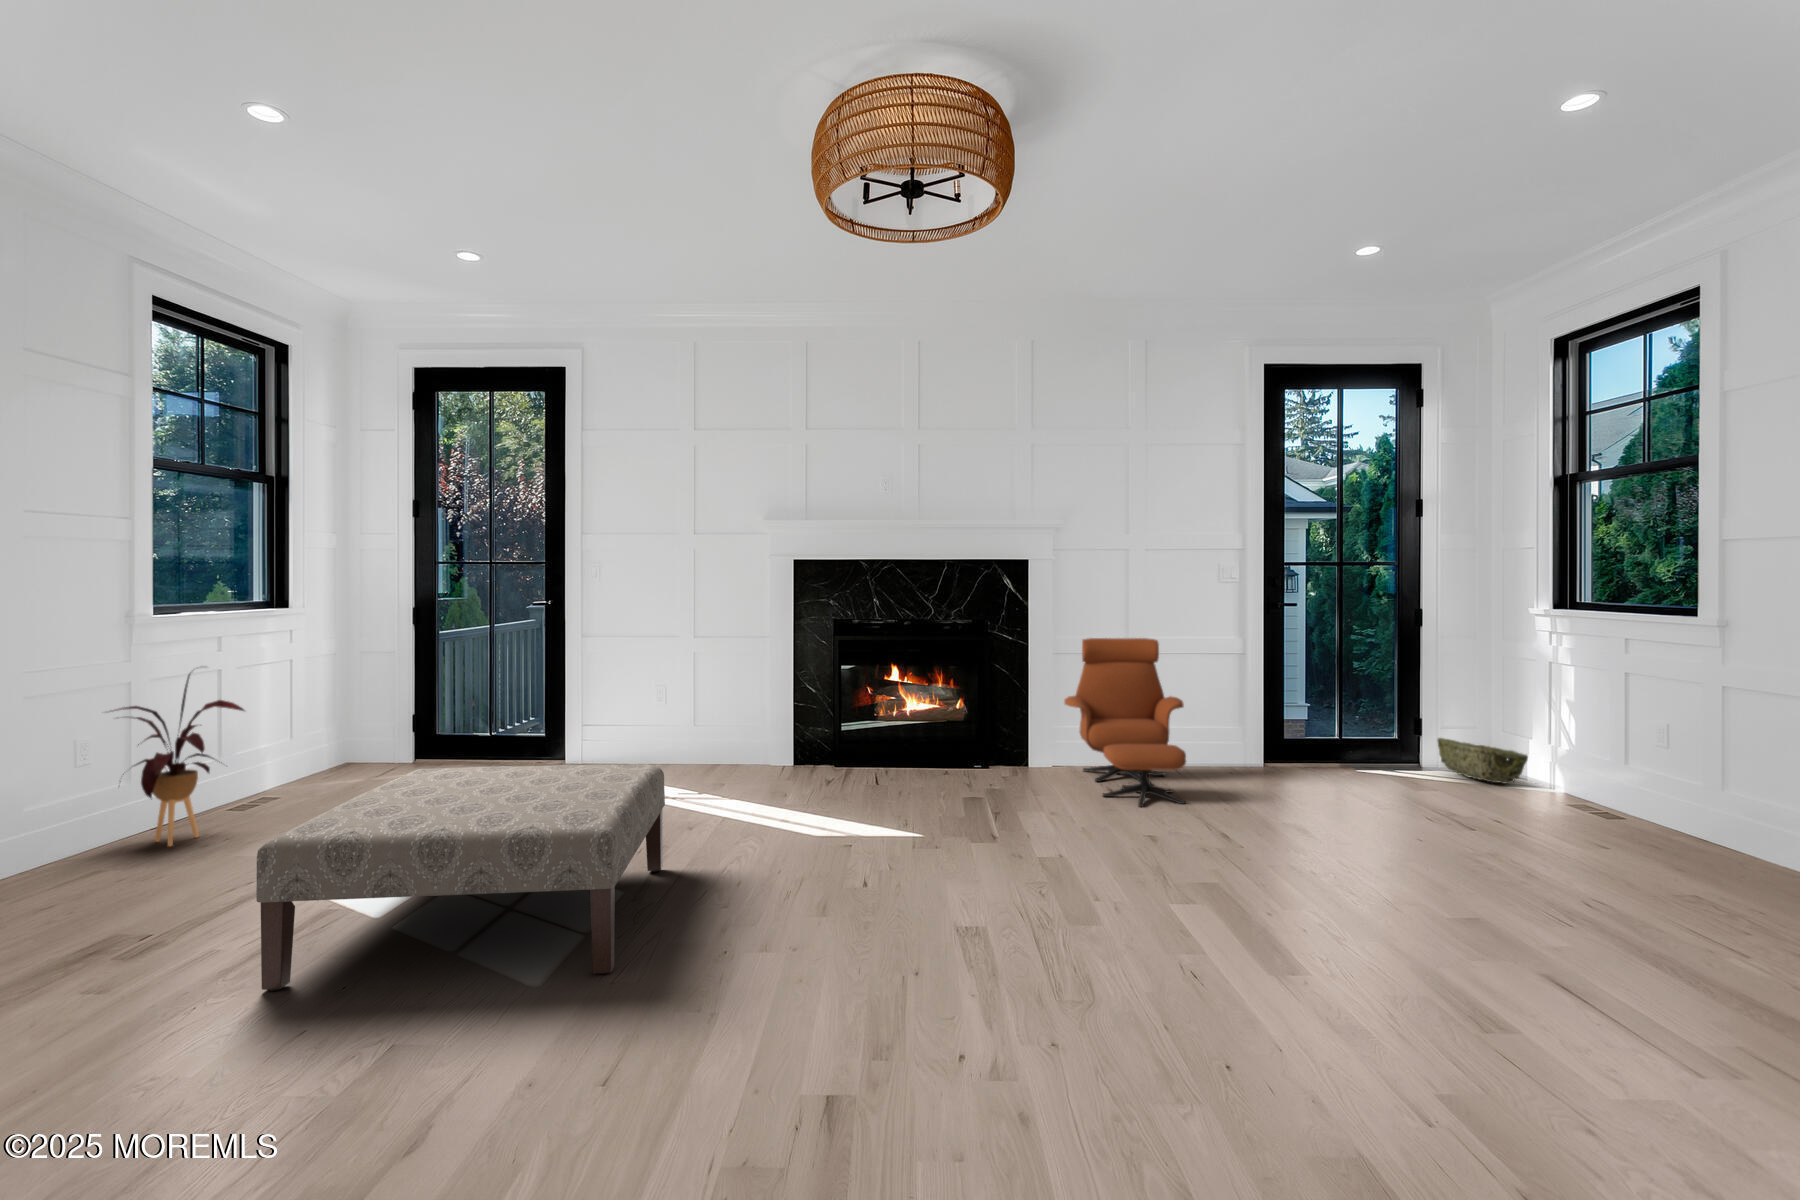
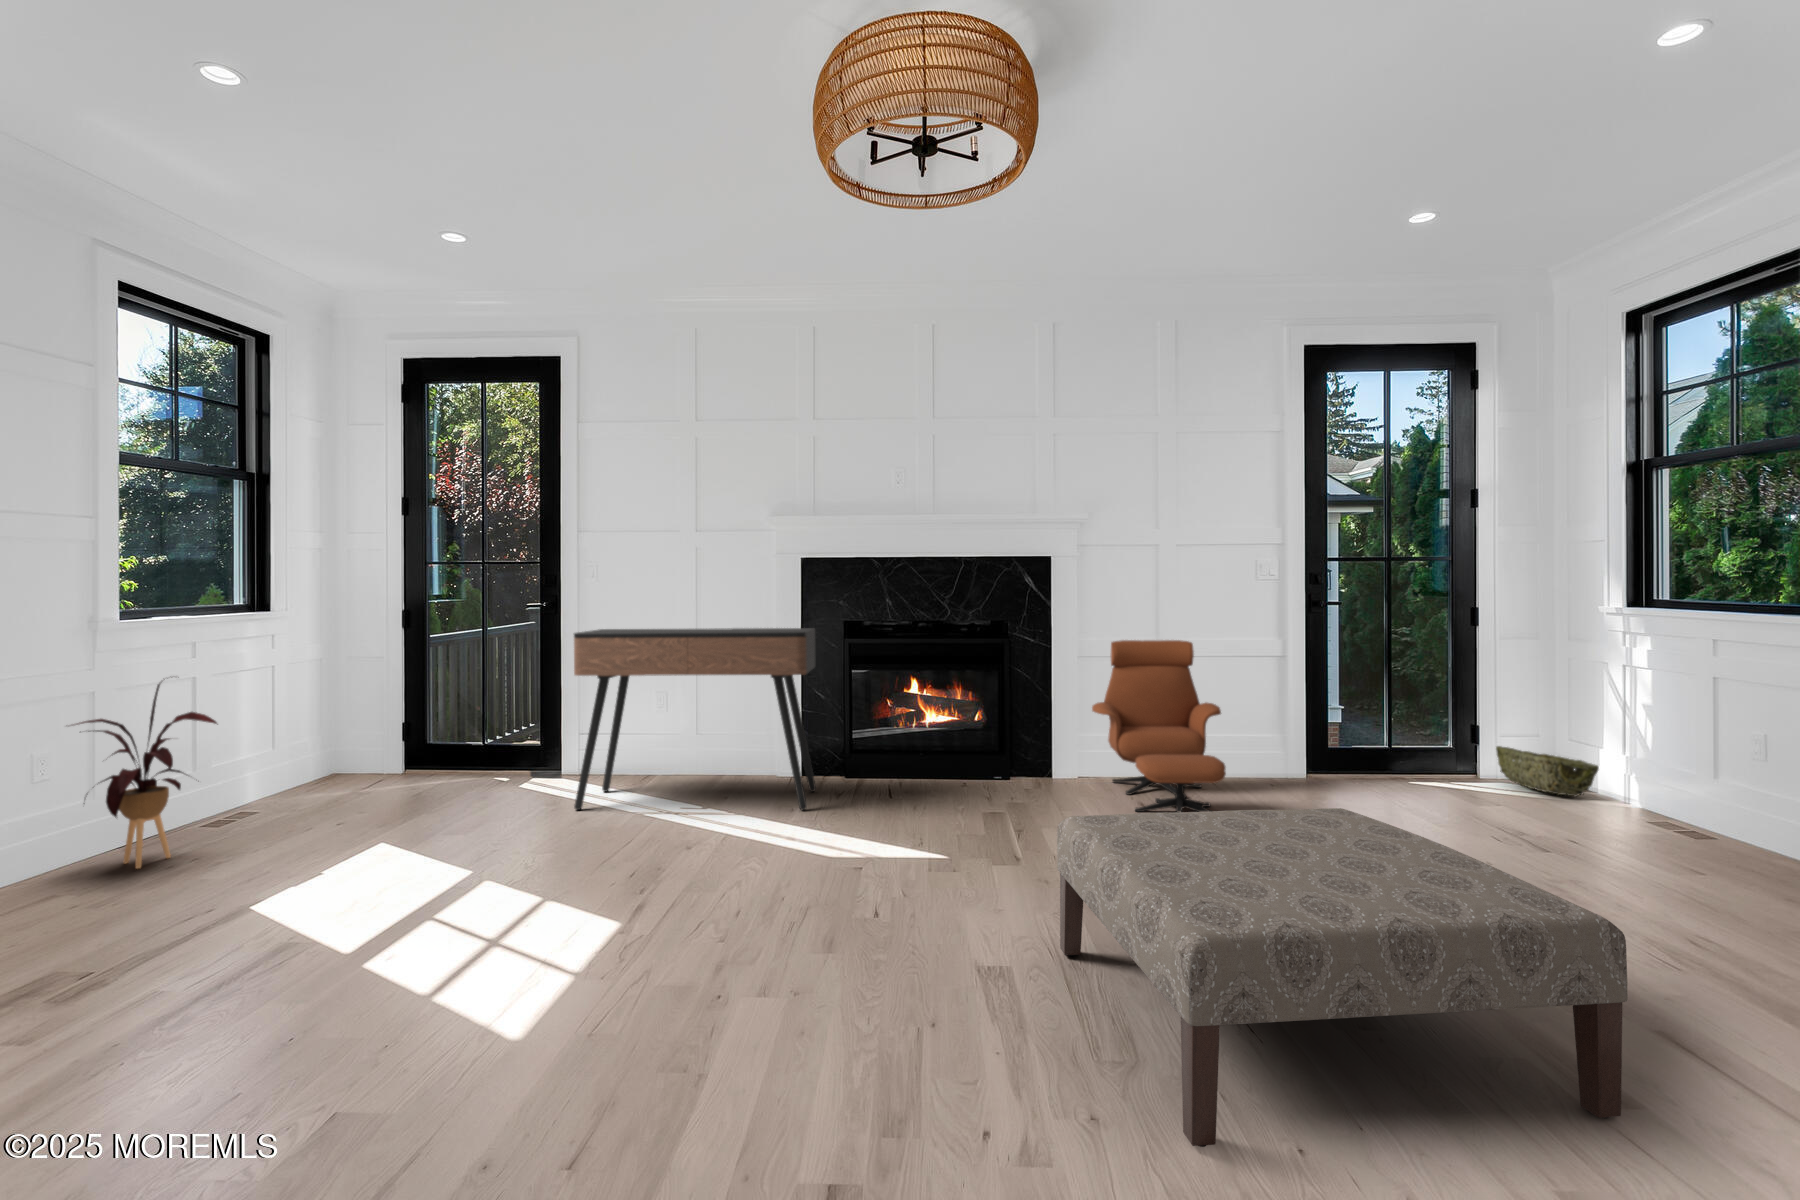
console table: none [577,625,805,796] -> present [574,628,816,810]
ottoman: present [256,764,665,991] -> present [1057,808,1628,1147]

